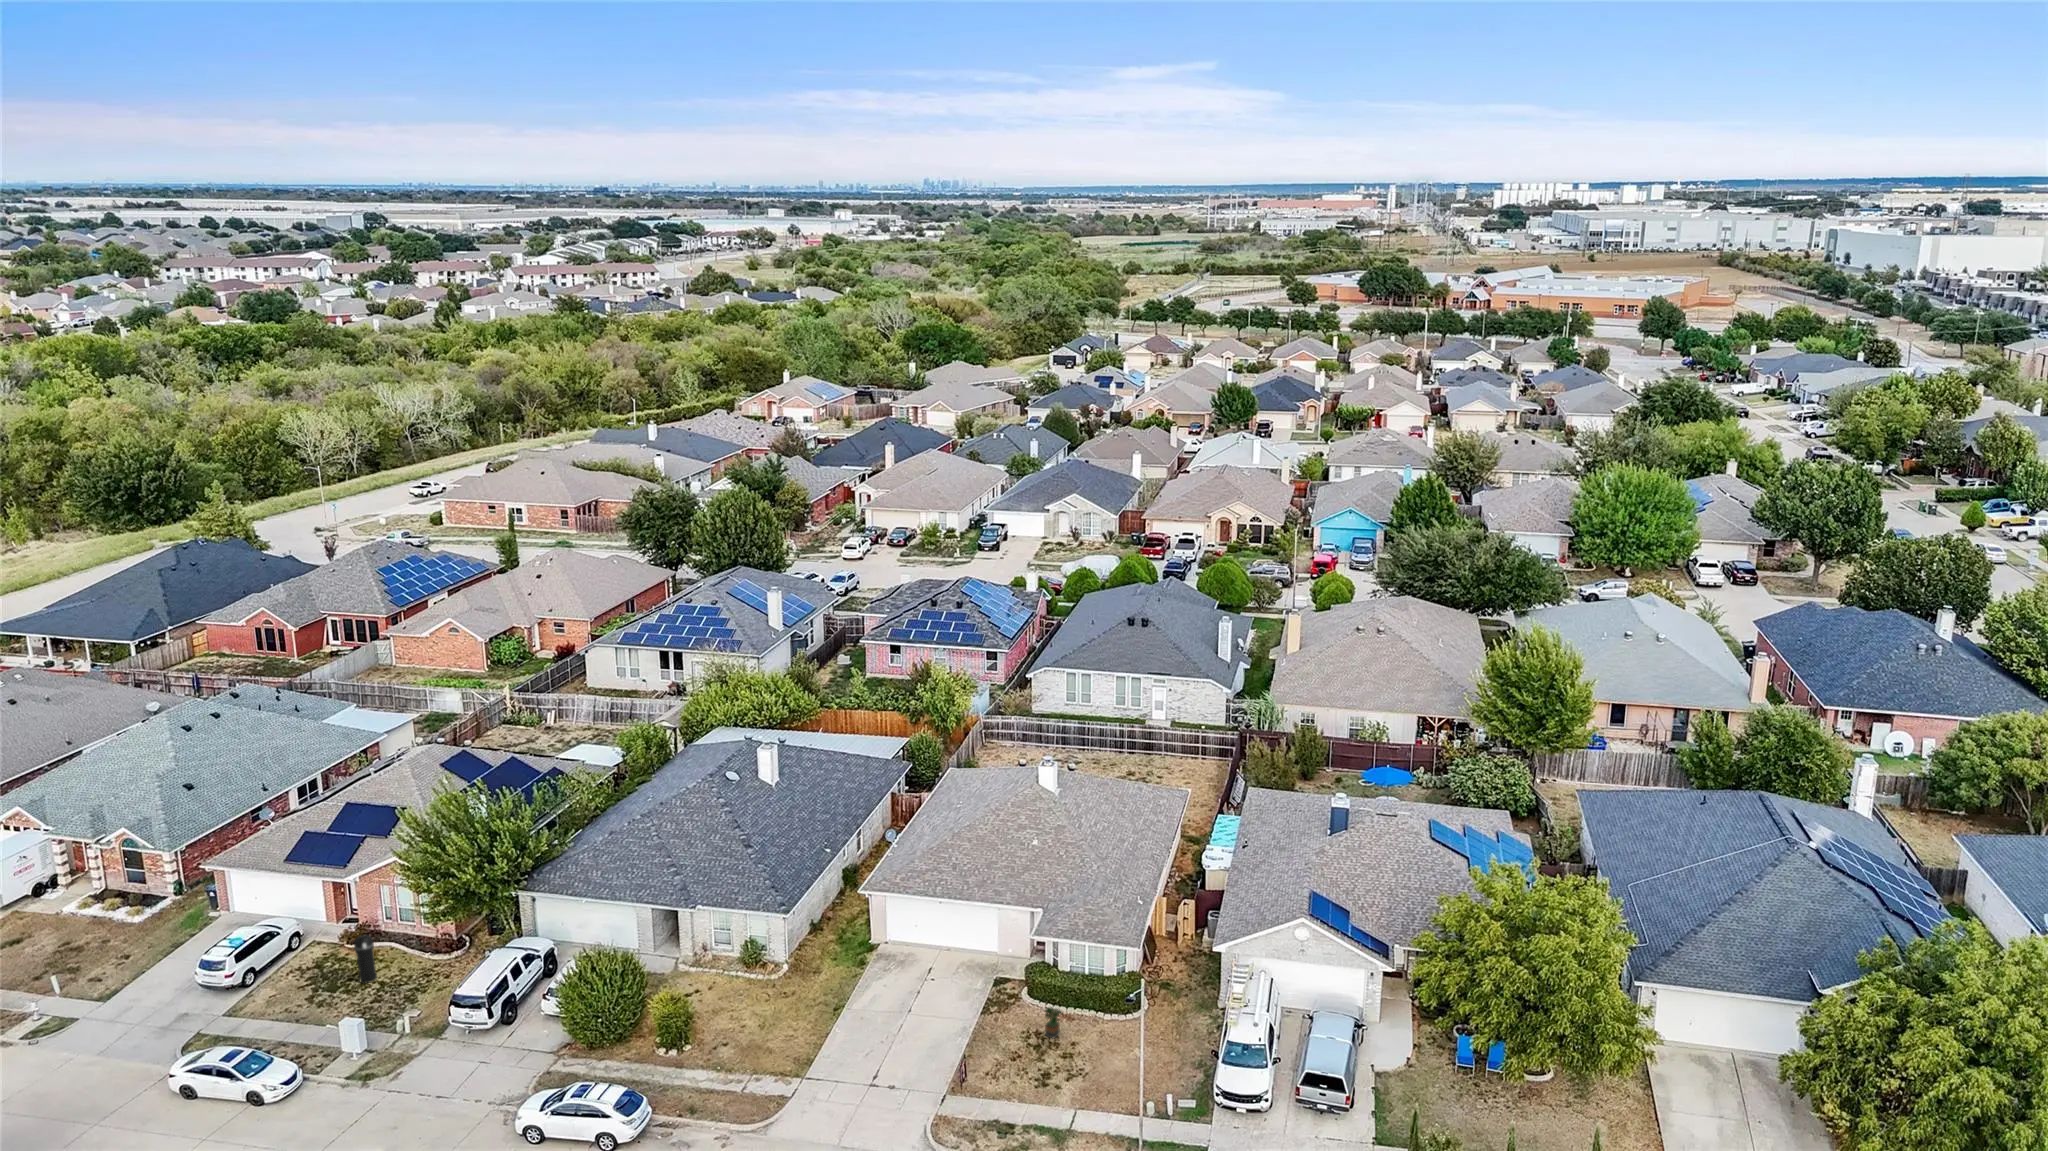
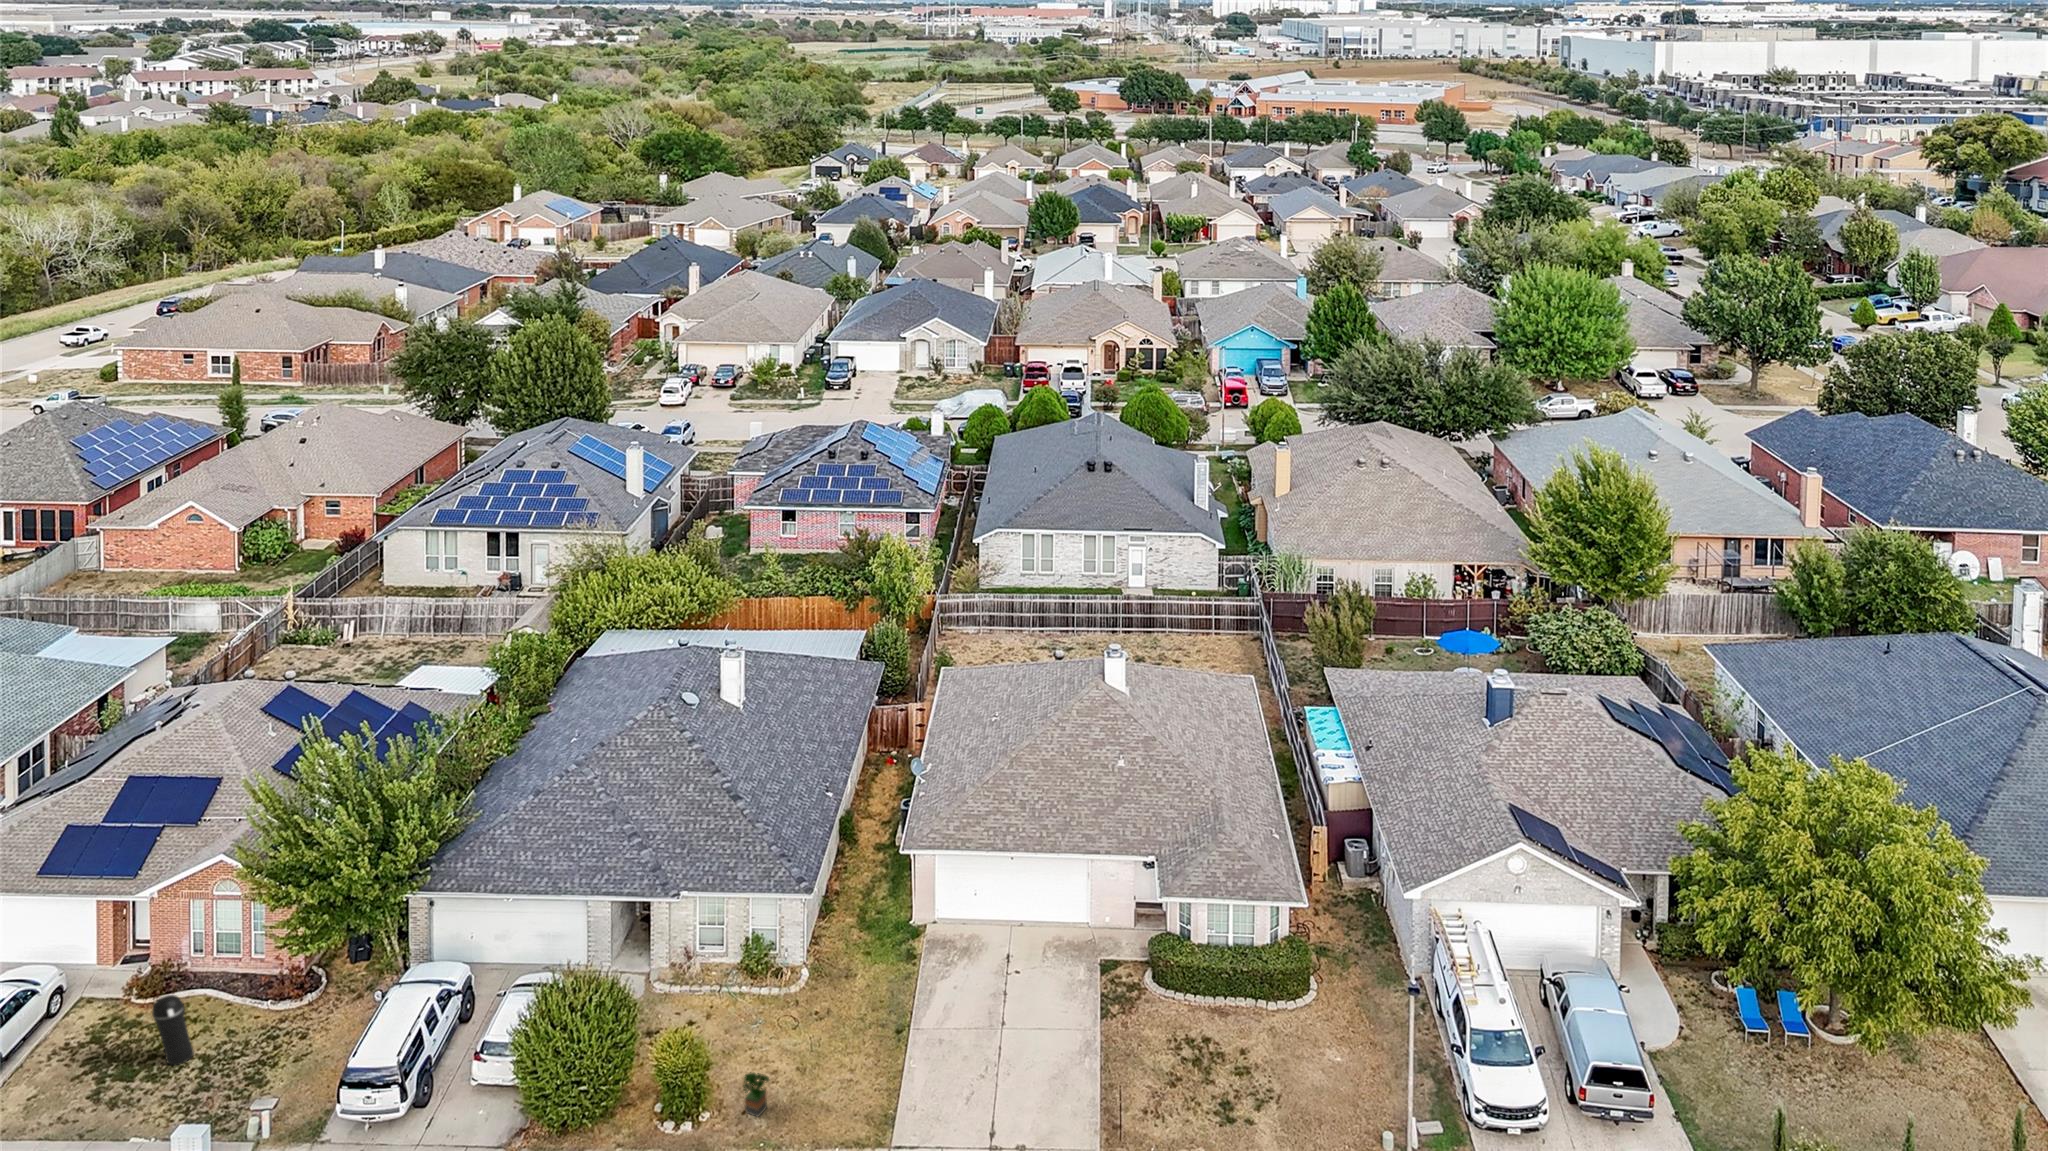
potted tree: present [1045,1007,1061,1039] -> present [743,1072,769,1117]

